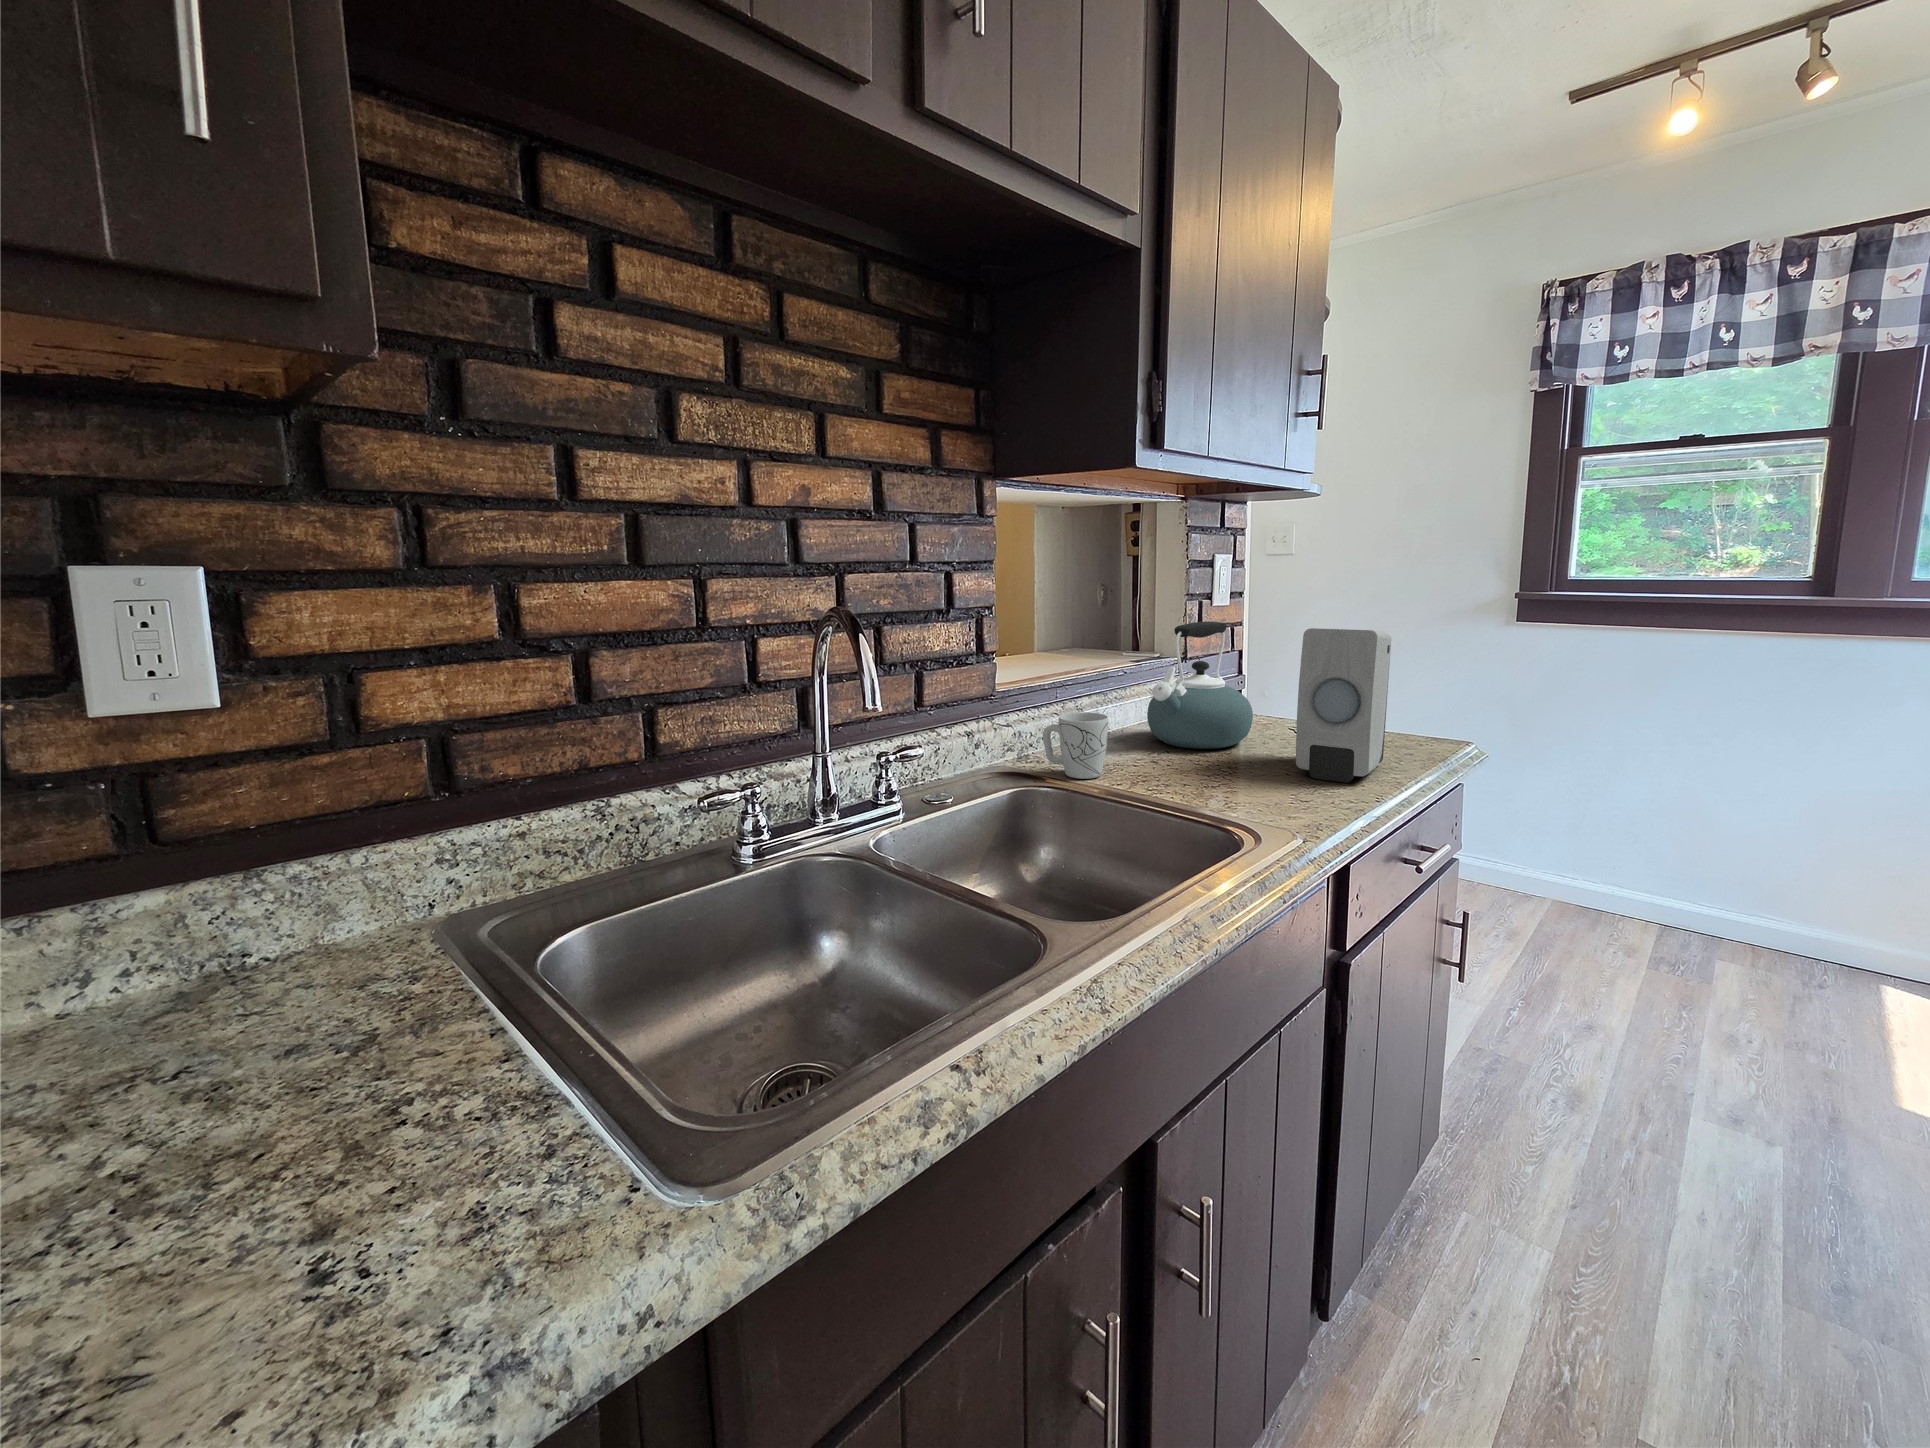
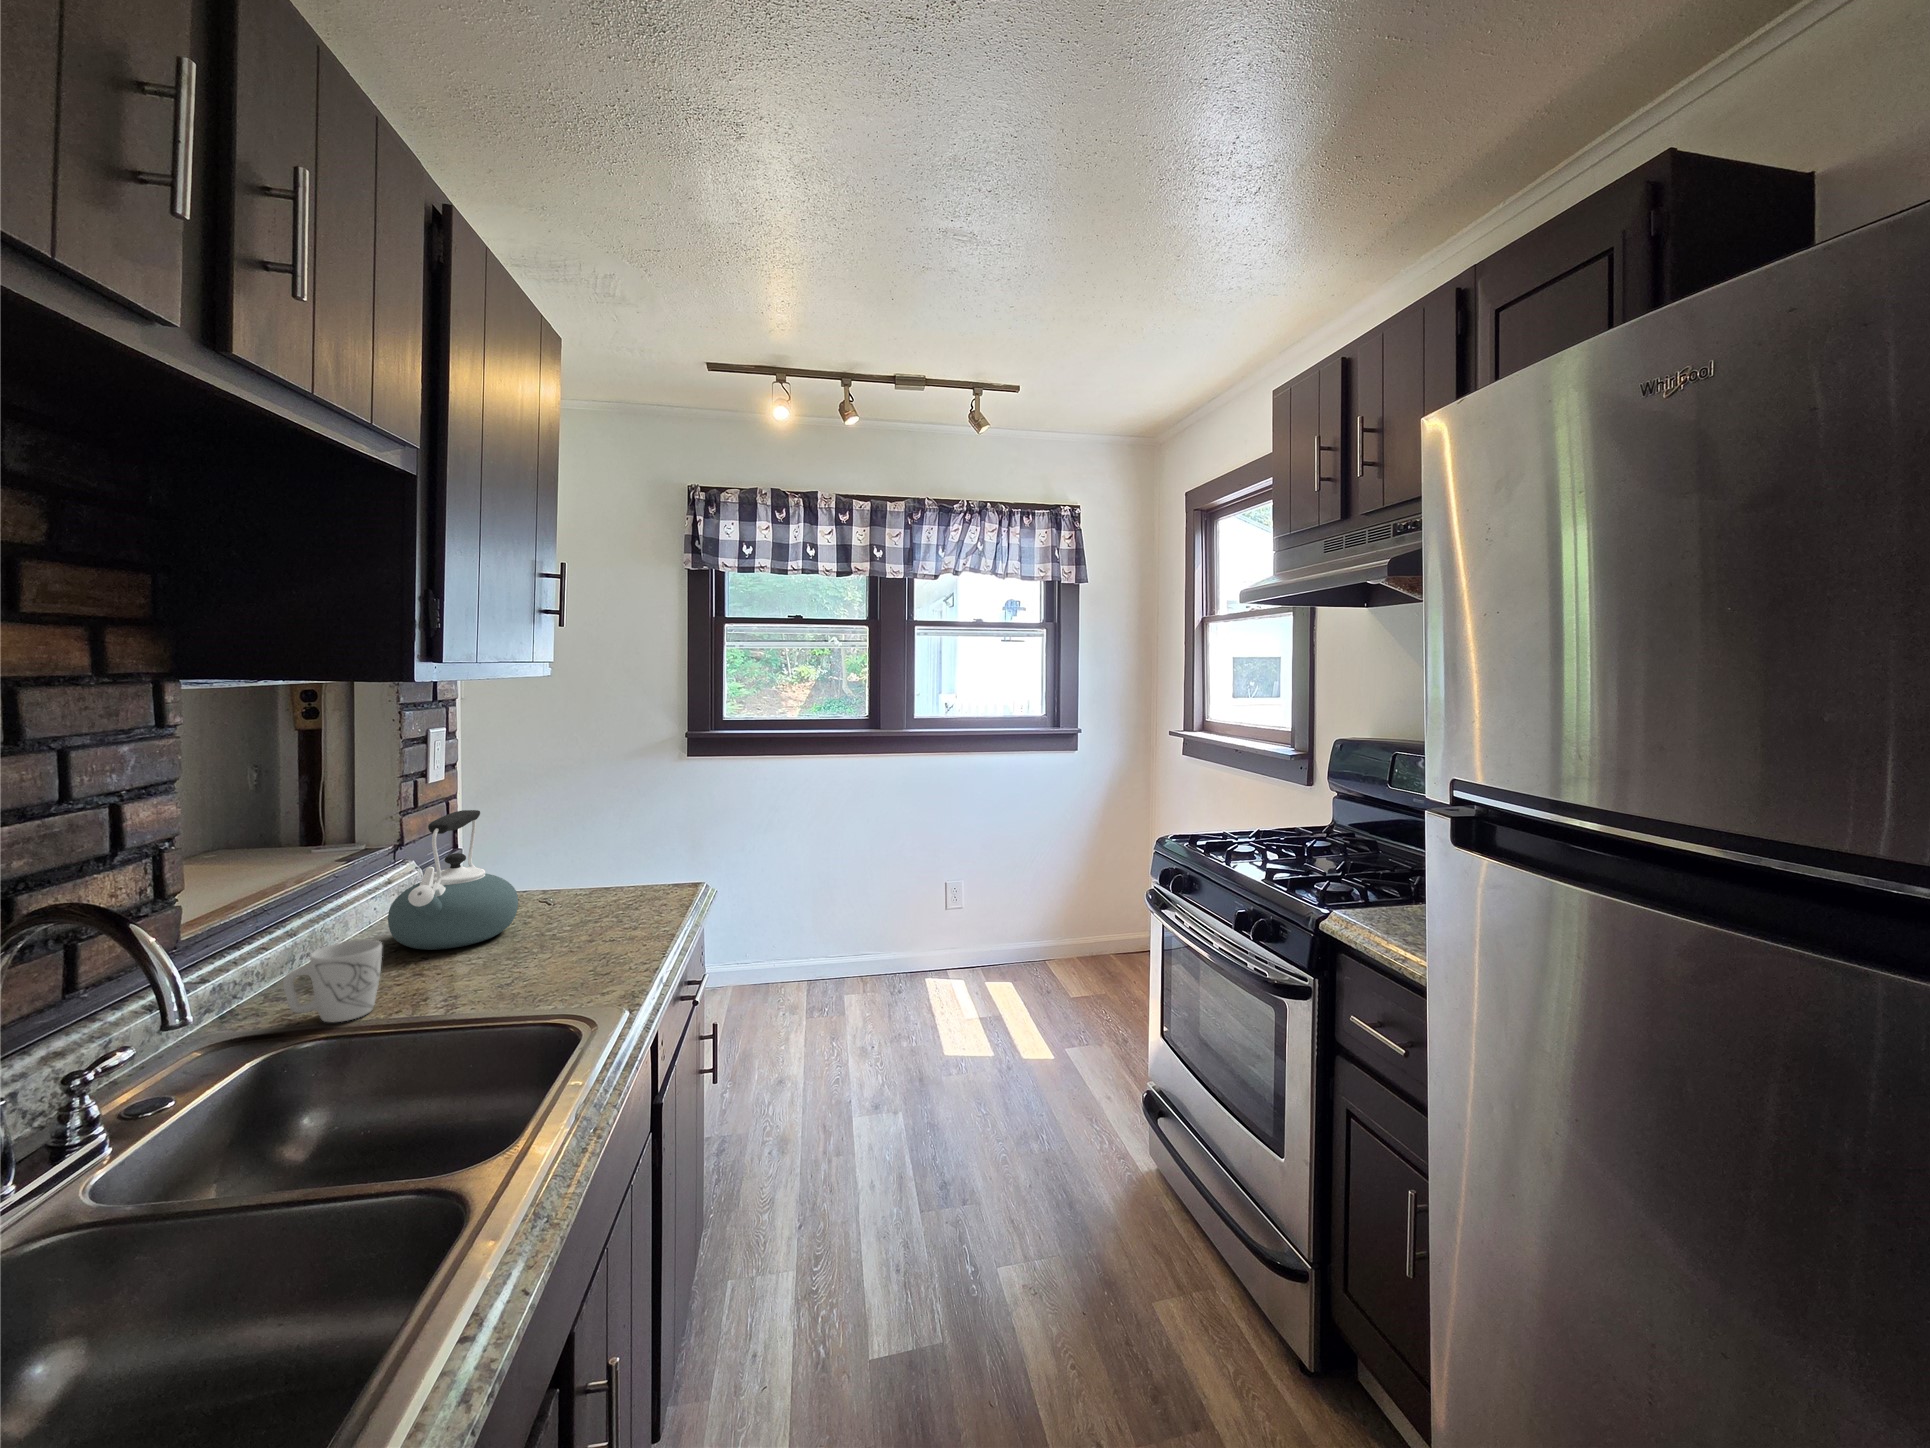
soap dispenser: present [1296,628,1391,783] -> none [585,807,652,947]

